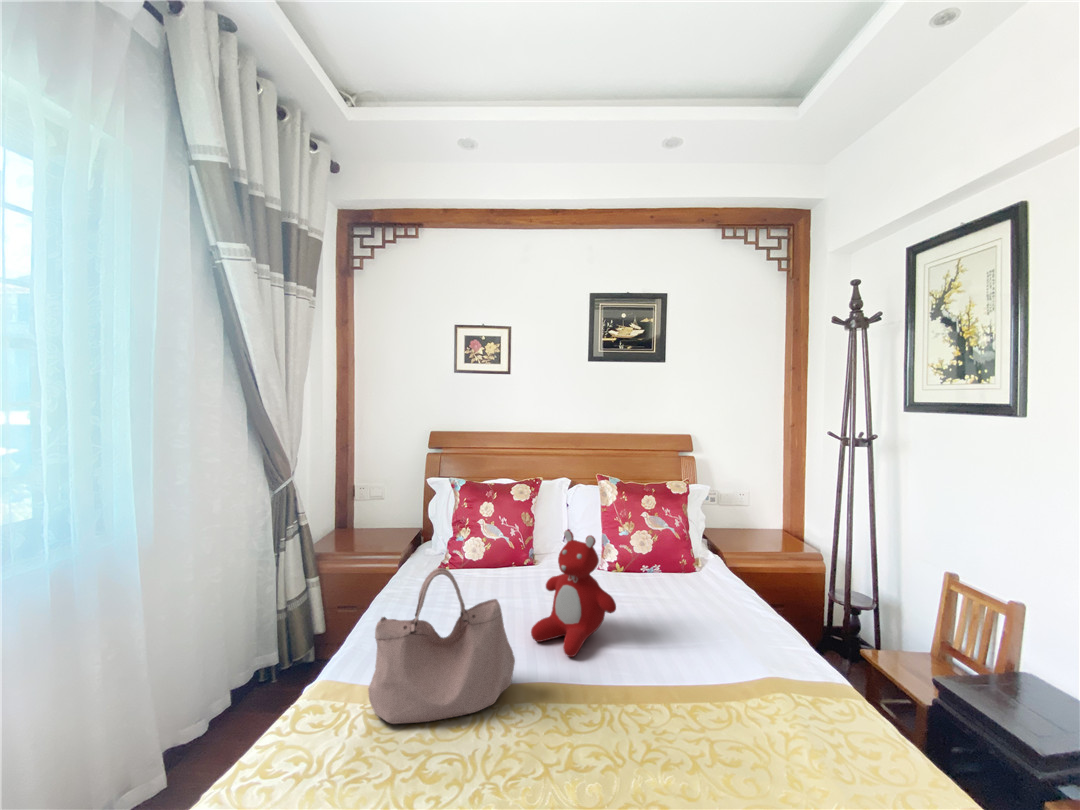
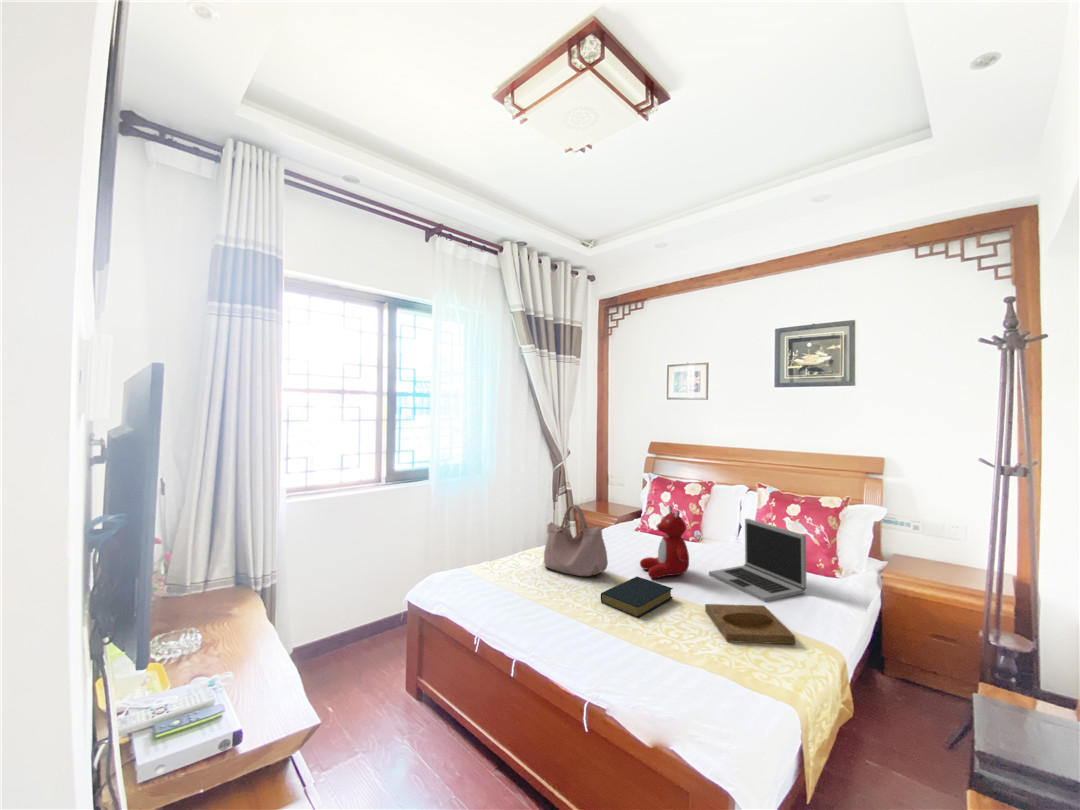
laptop: none [612,524,714,637] -> present [709,519,807,602]
tray: none [701,647,831,744] -> present [705,604,795,644]
hardback book: none [573,670,671,771] -> present [601,577,673,618]

